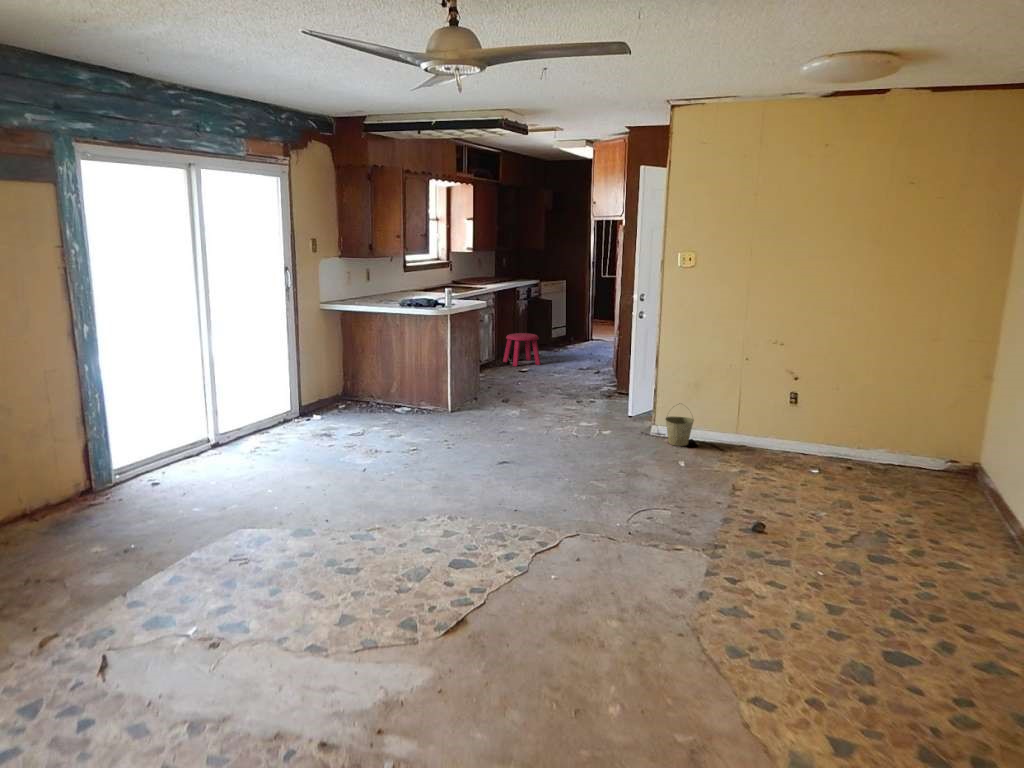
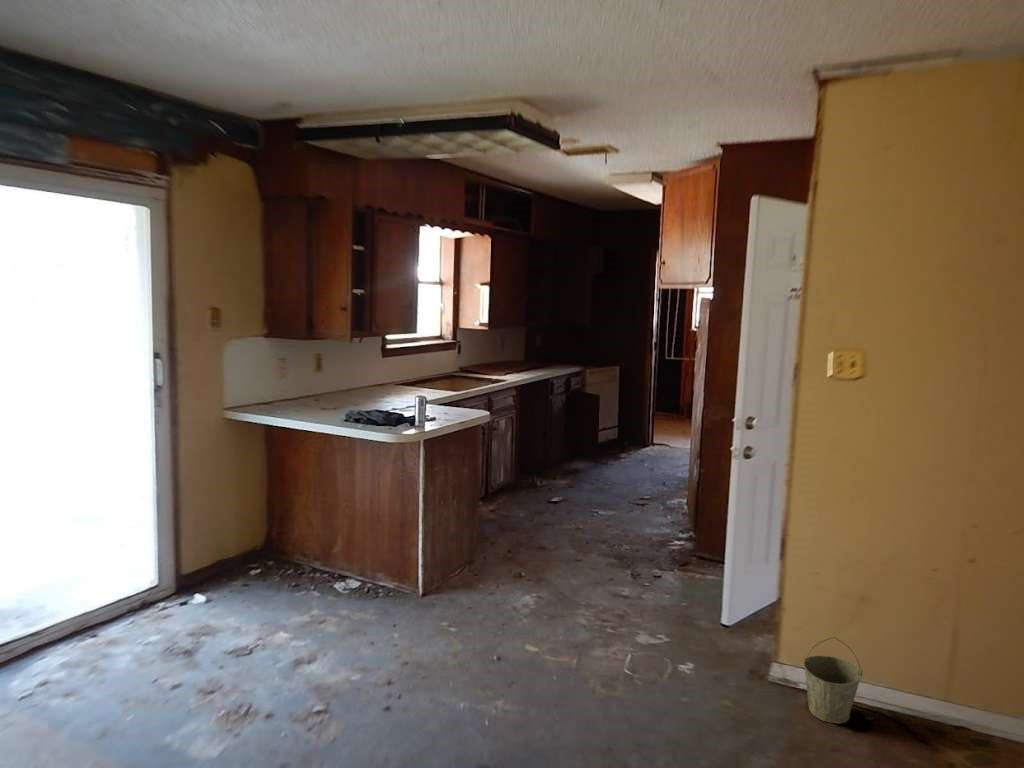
stool: present [503,333,541,366] -> none [526,441,580,491]

